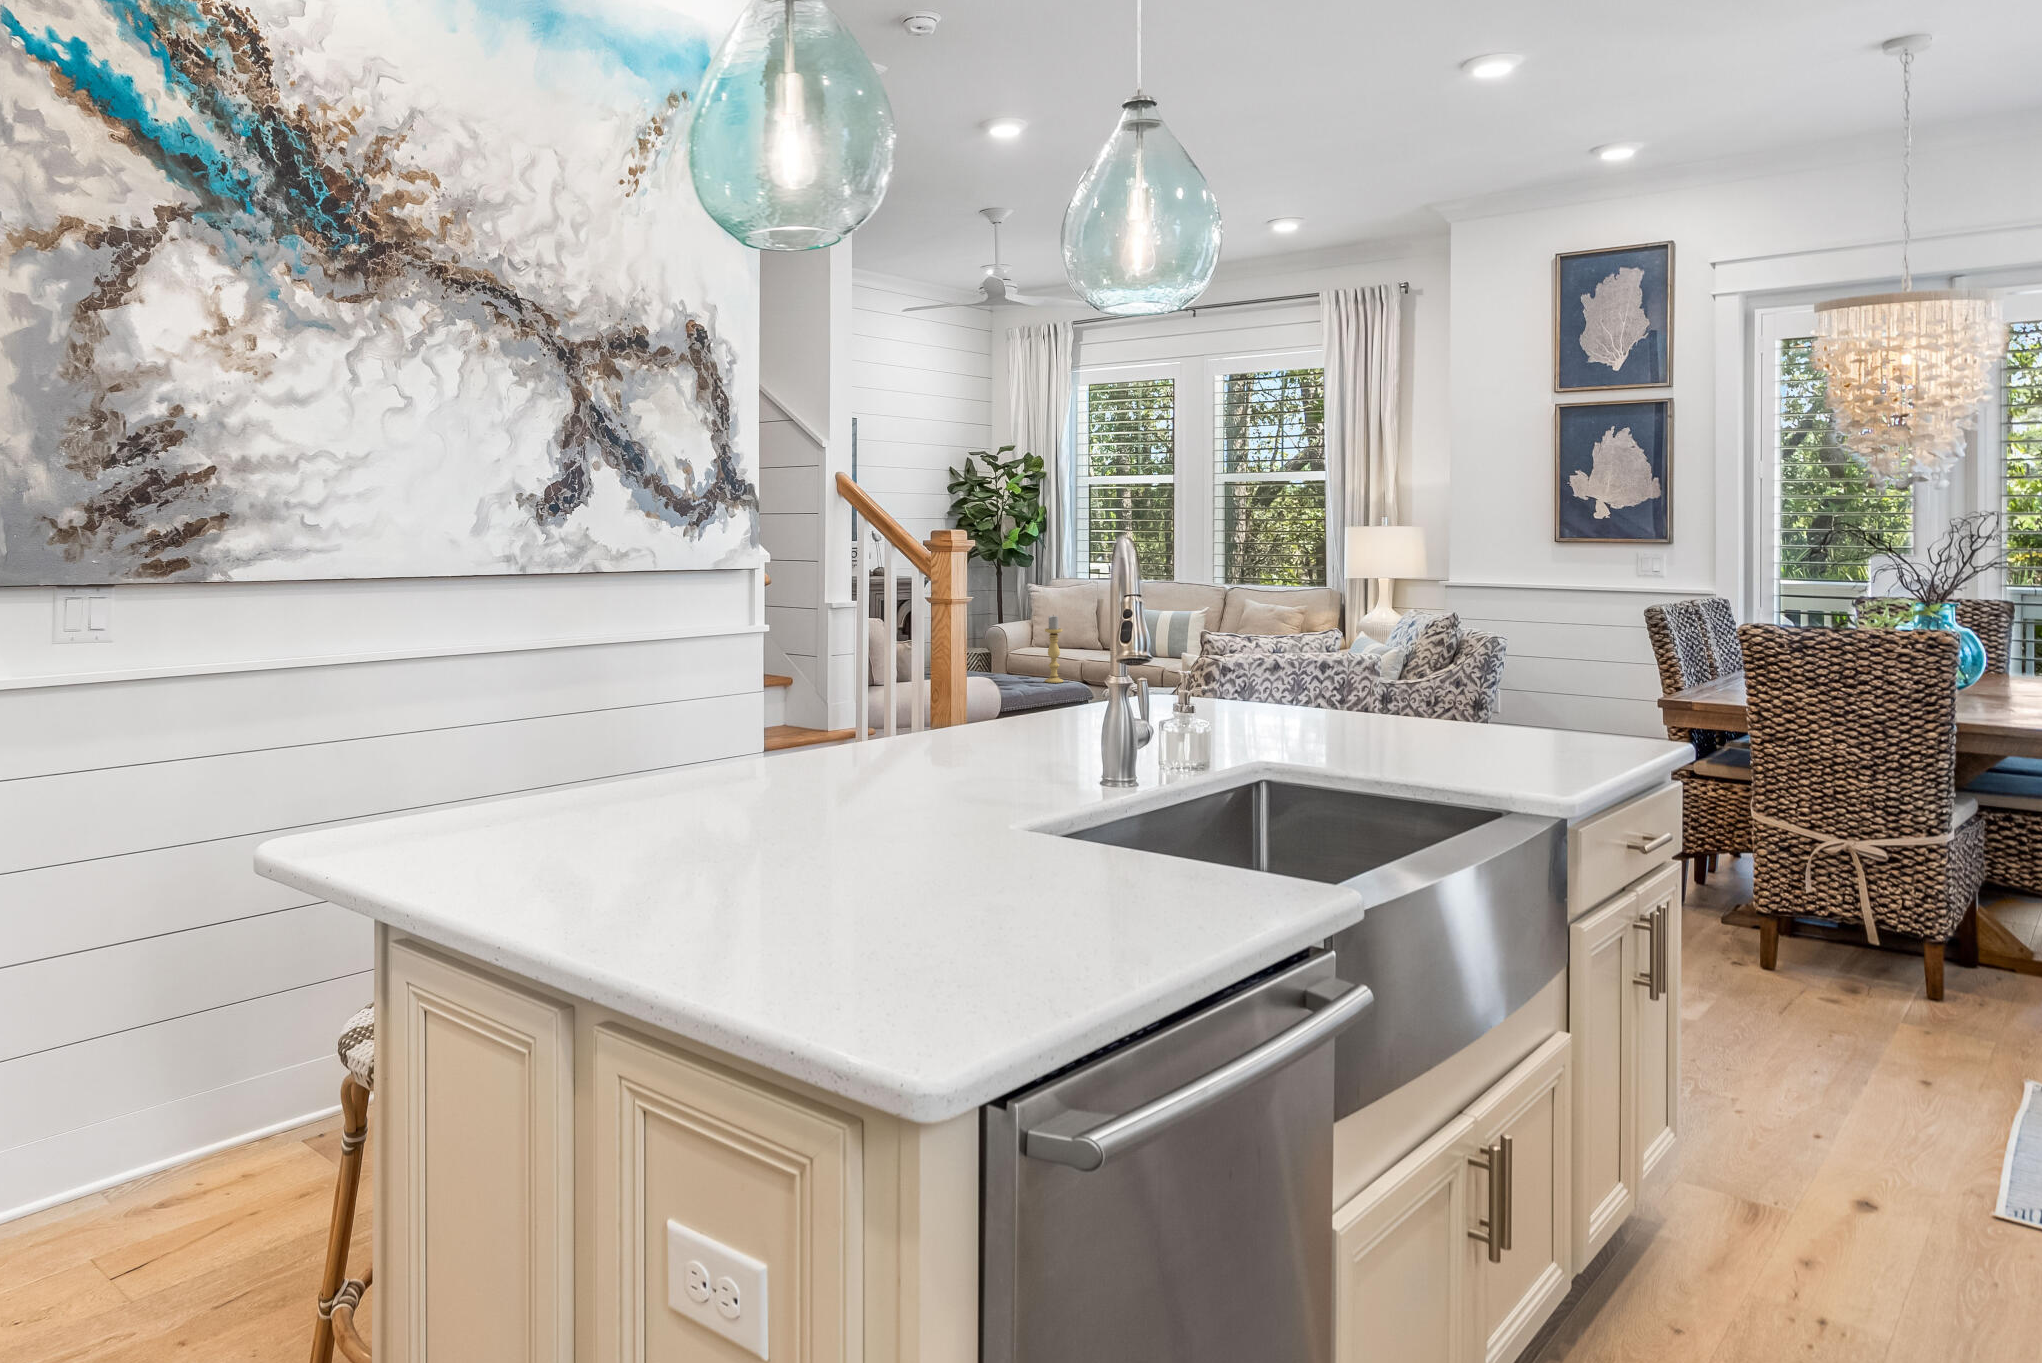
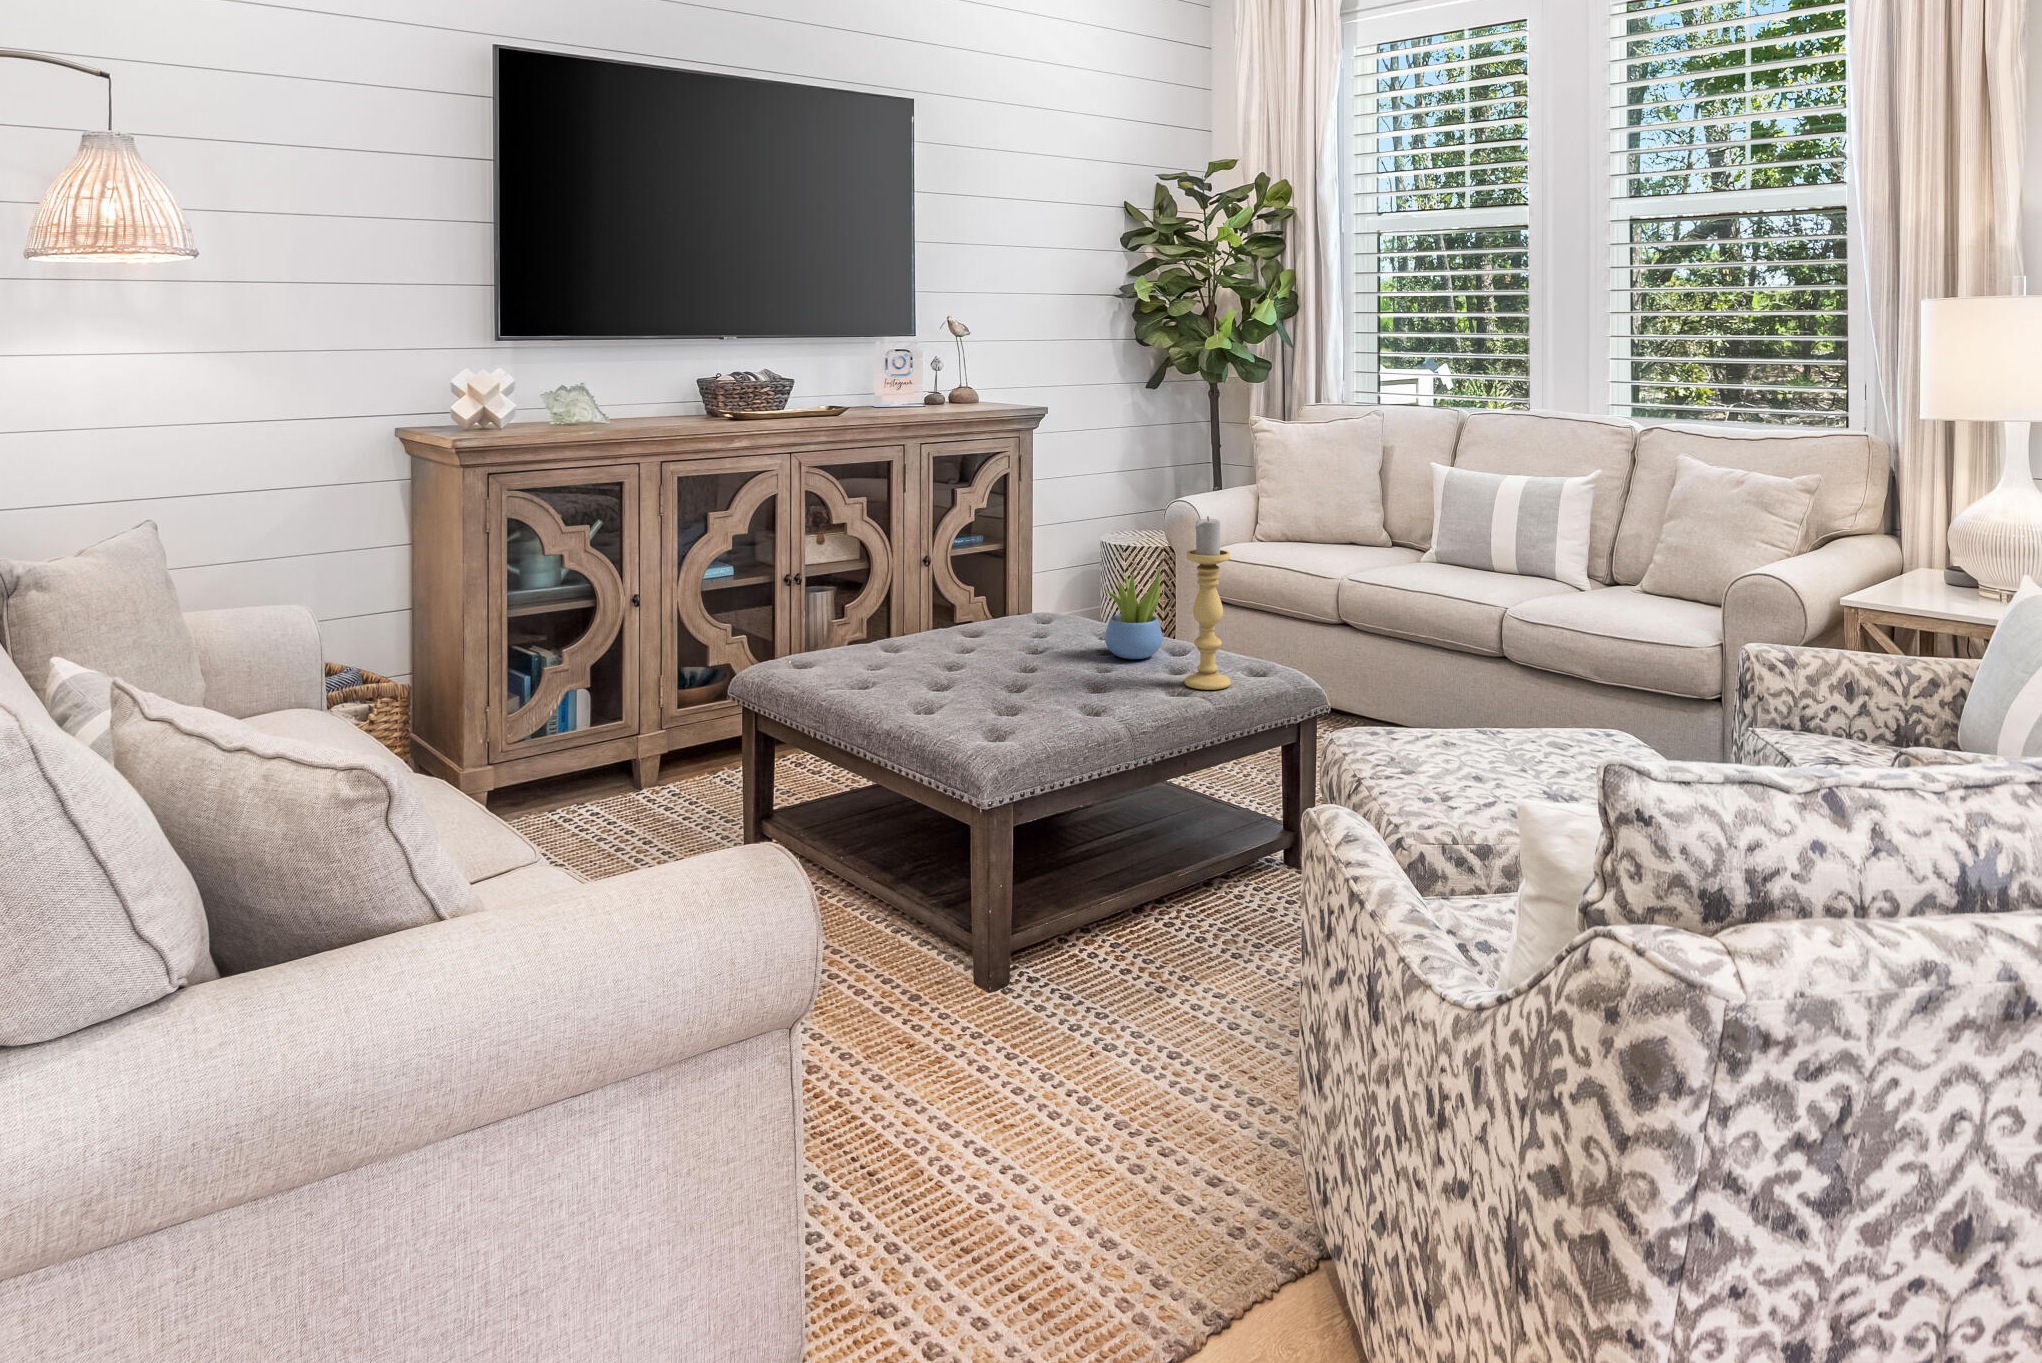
succulent plant: none [1005,639,1030,677] -> present [1105,568,1163,659]

